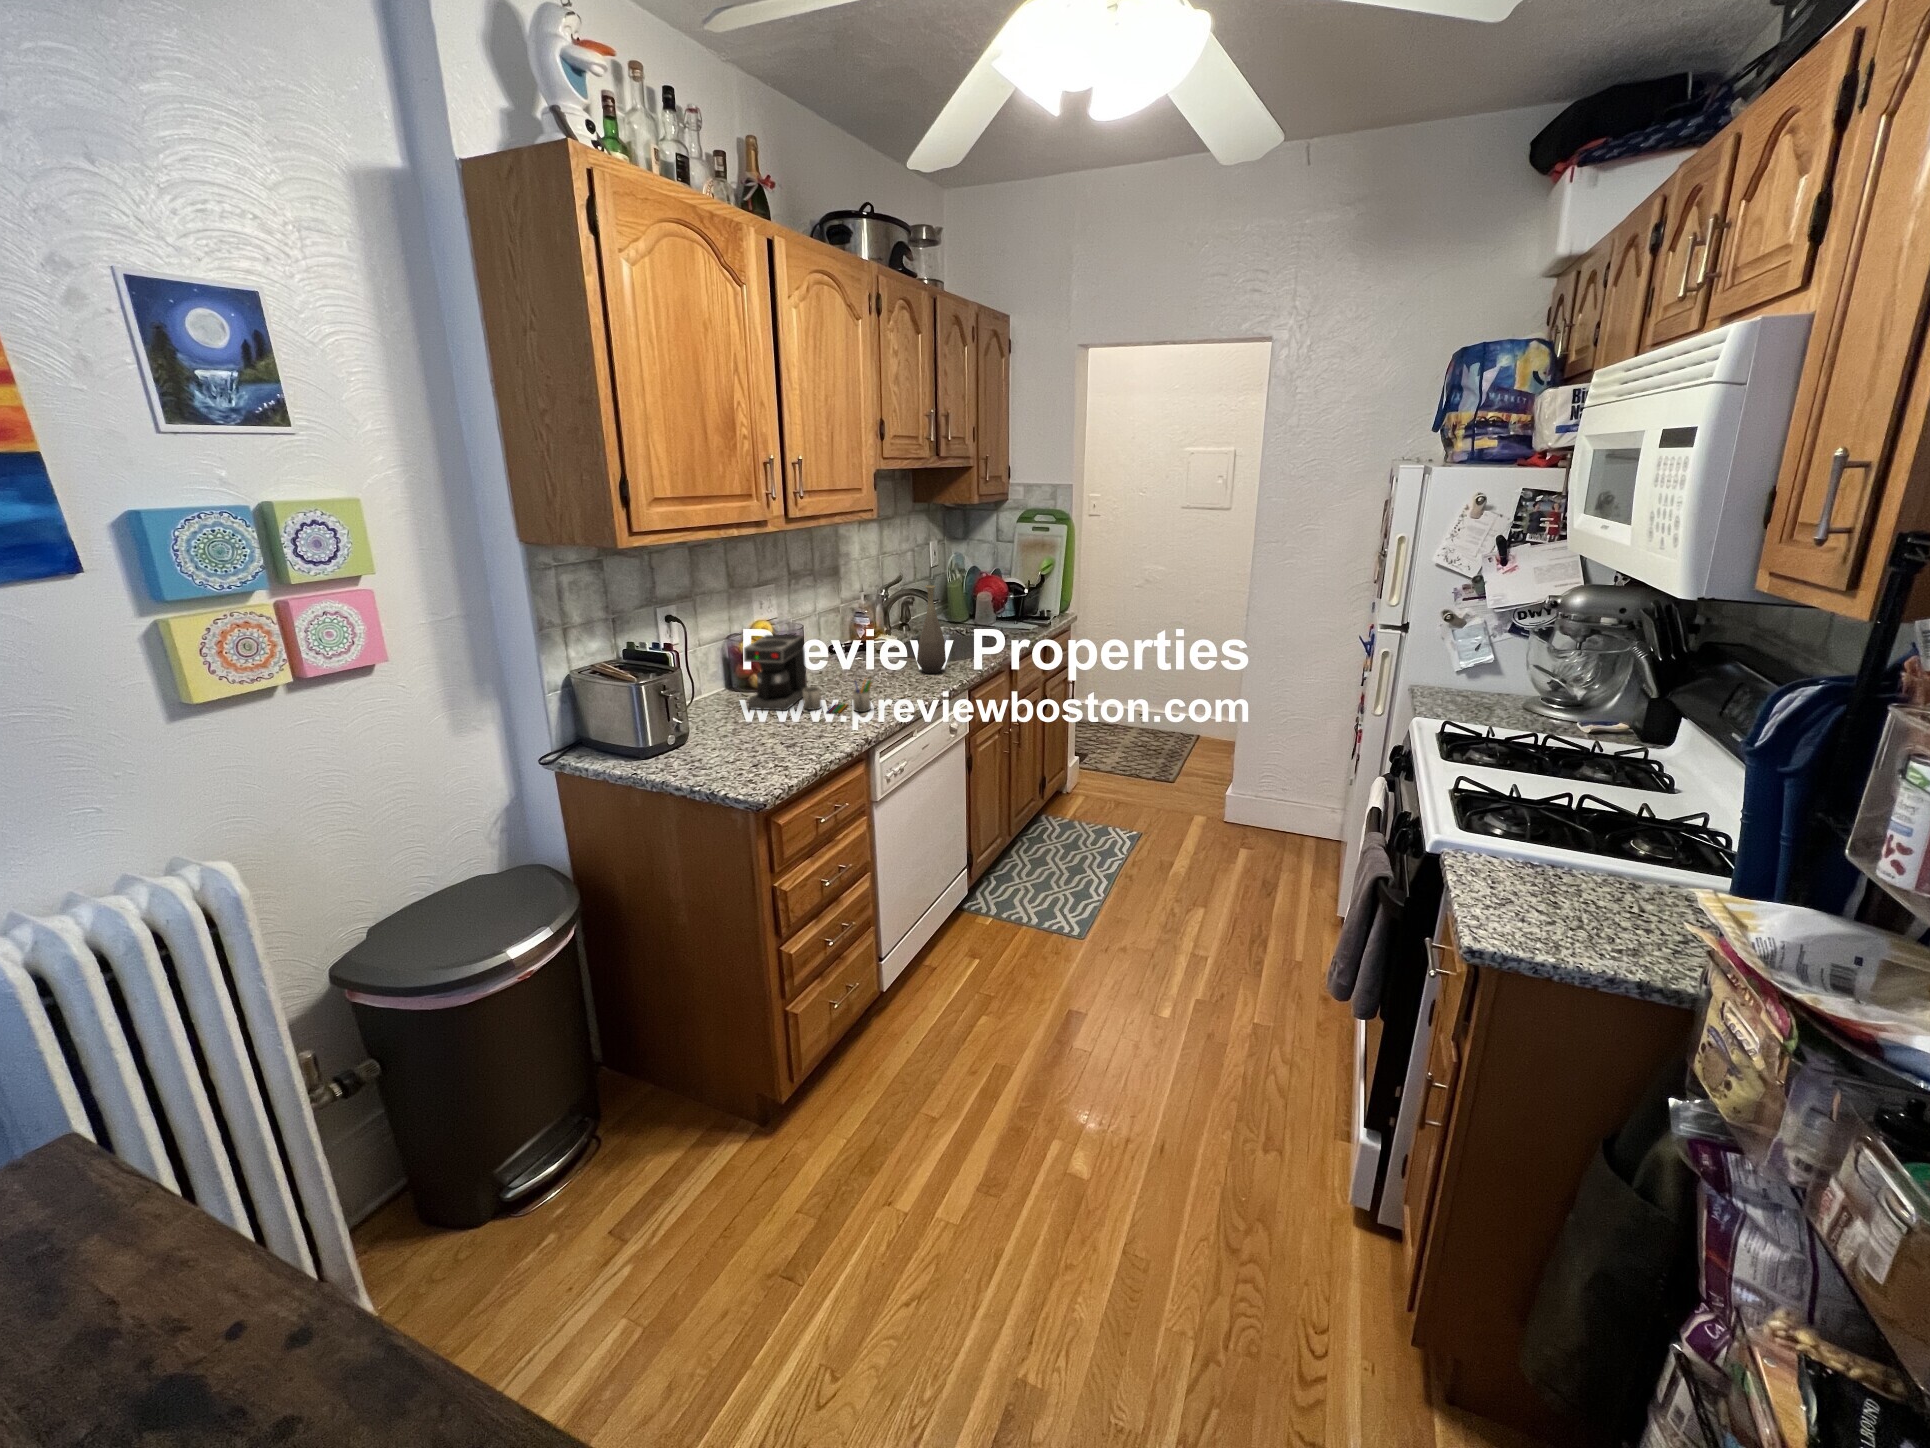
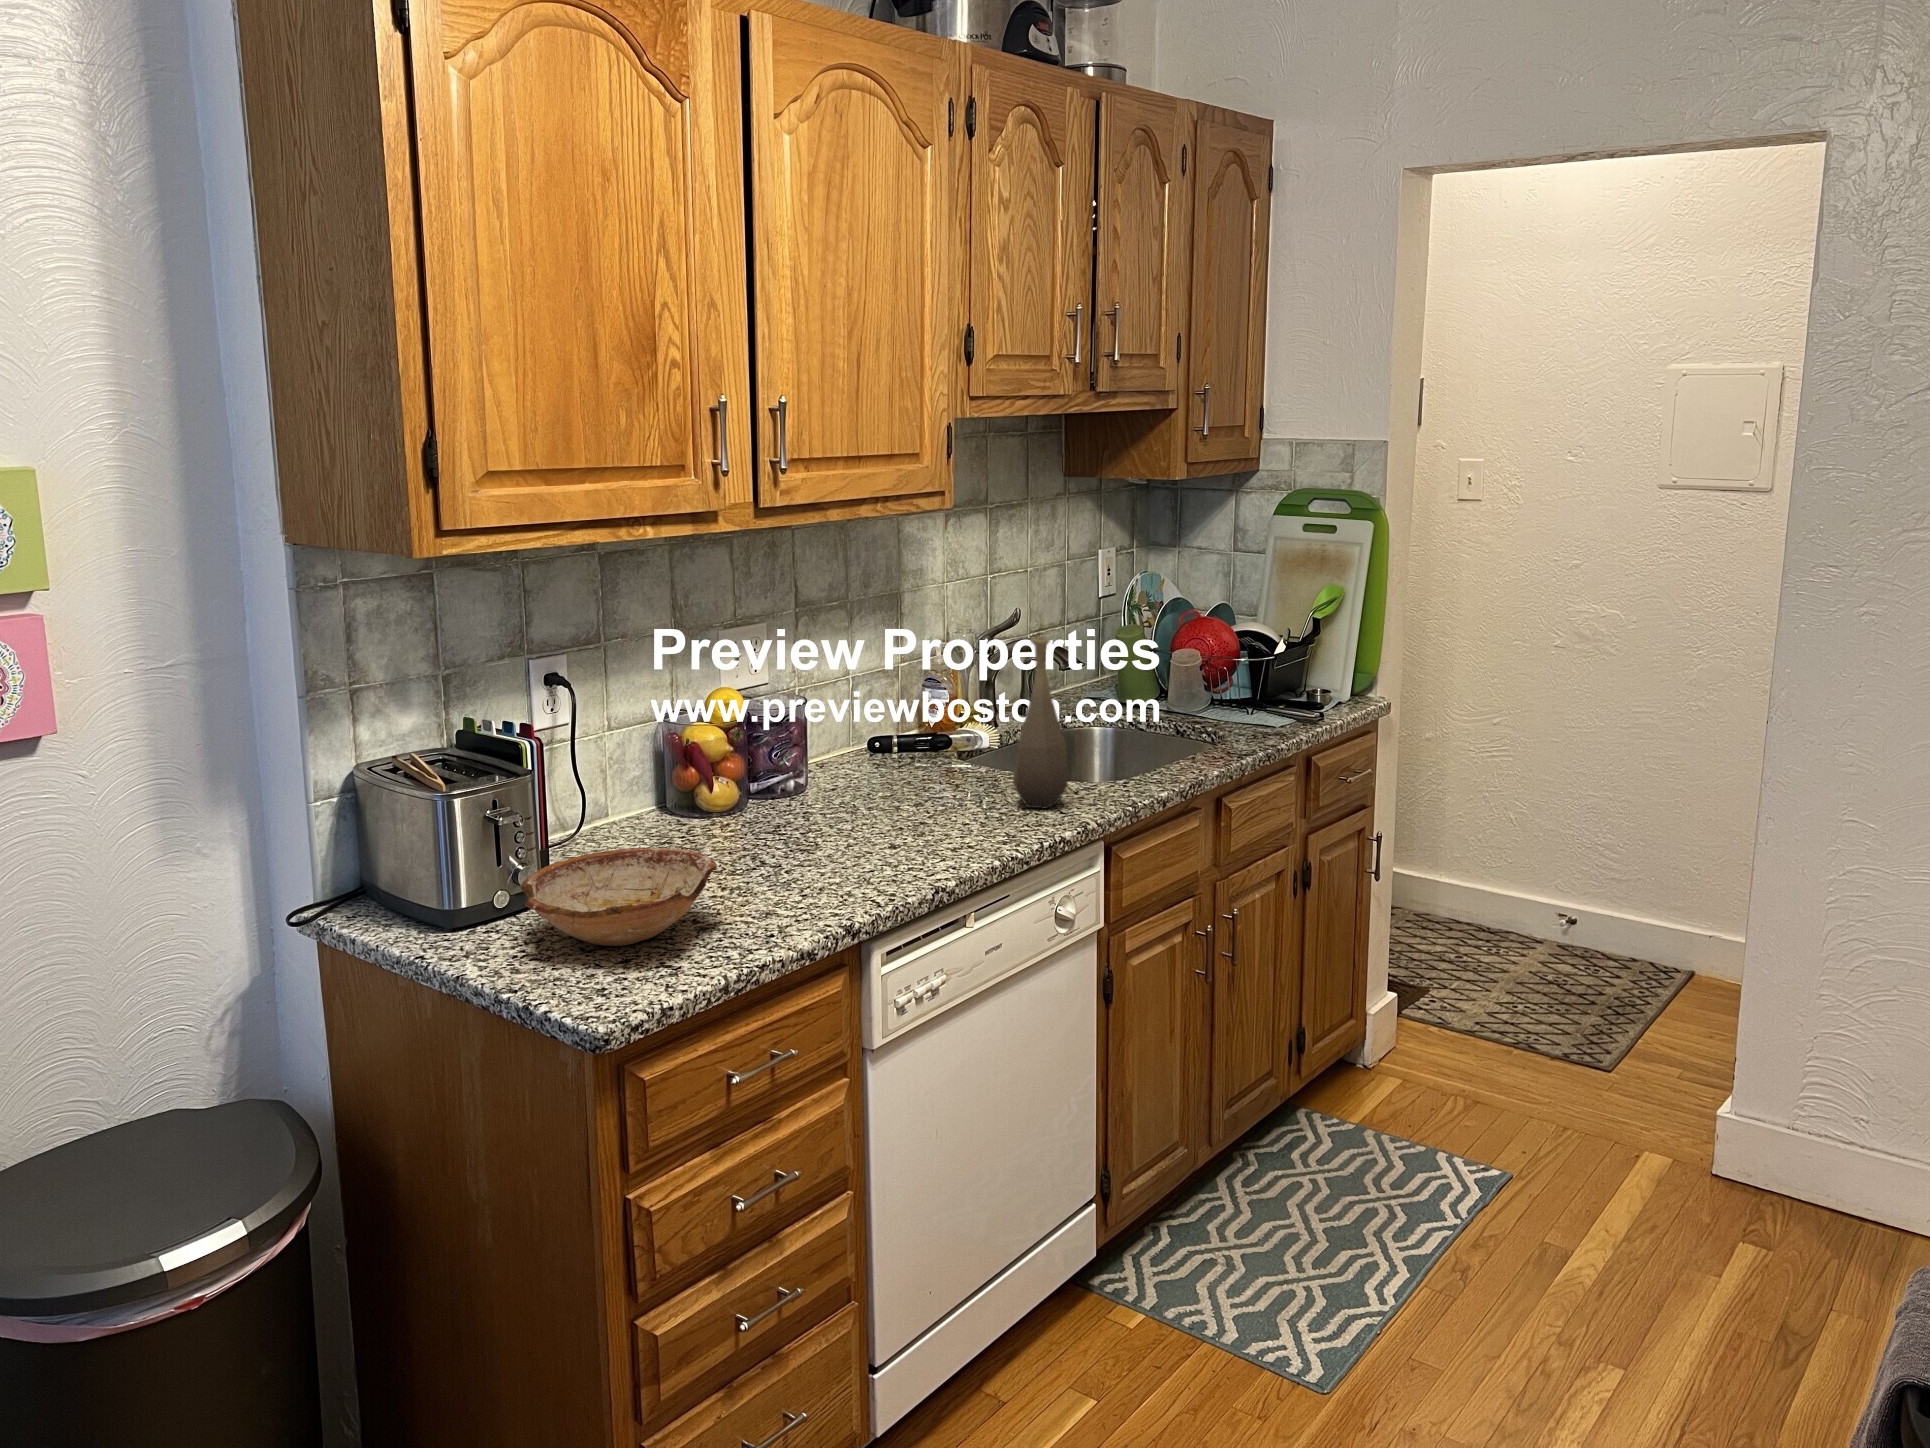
coffee maker: present [744,635,872,712] -> none [667,718,893,876]
bowl: none [687,704,795,758] -> present [521,848,717,946]

